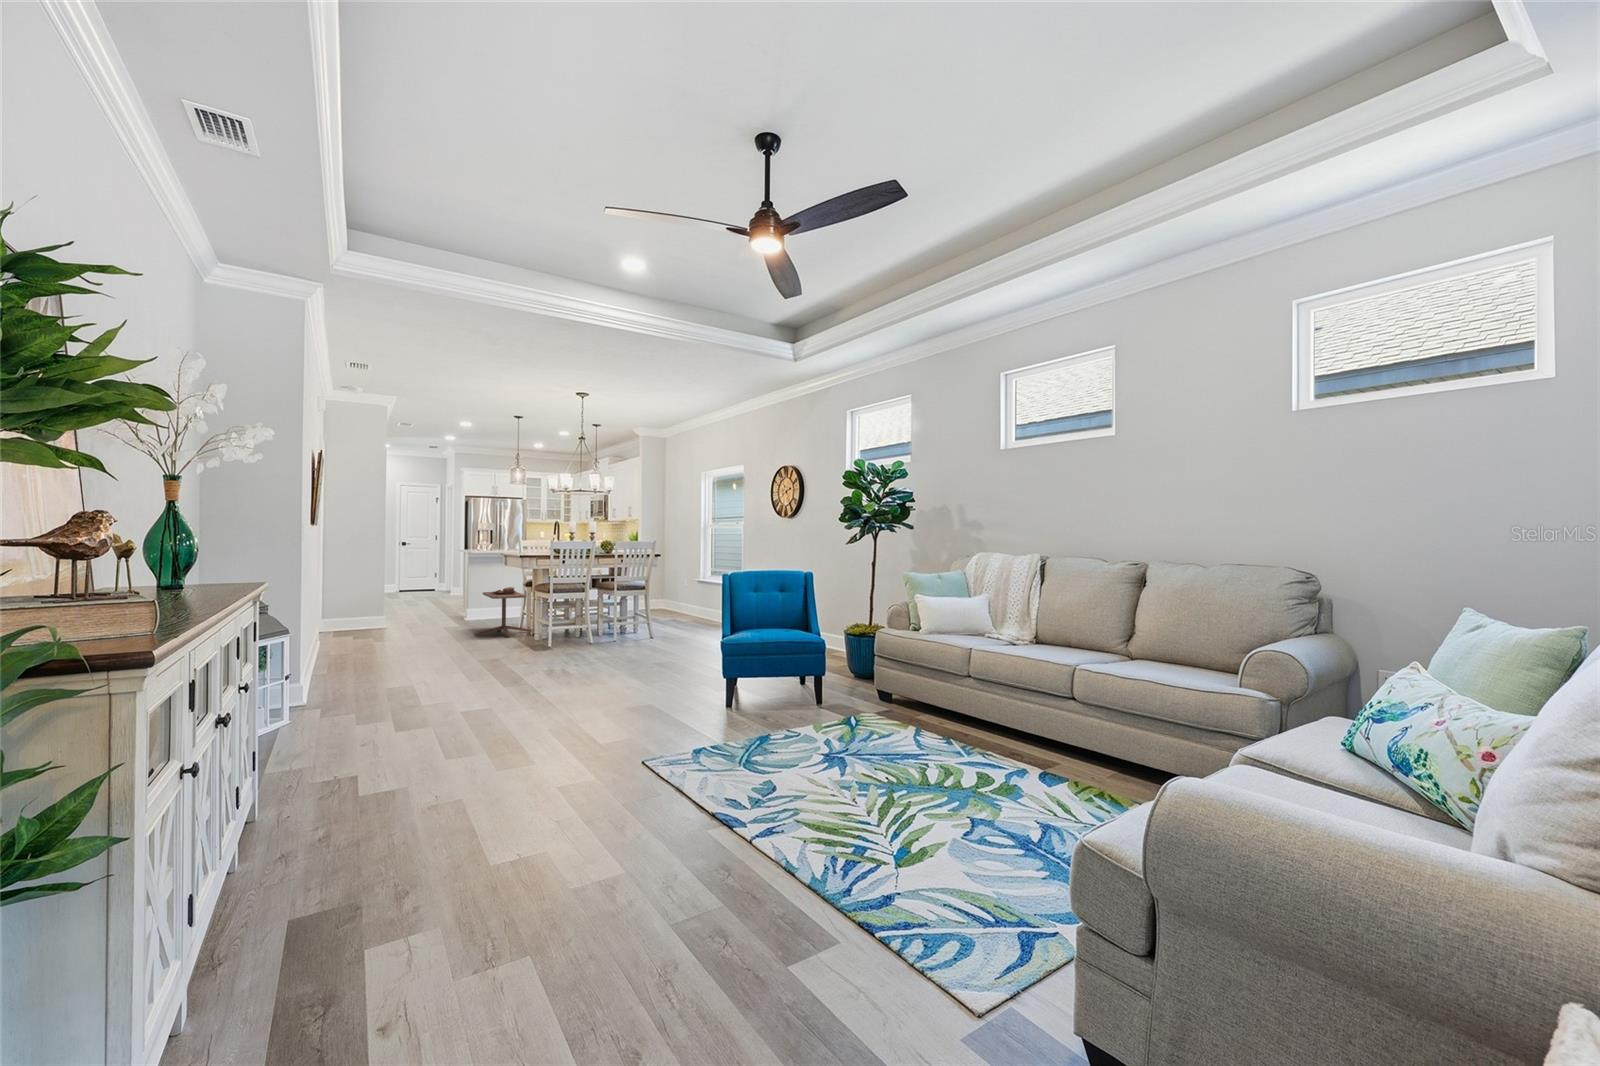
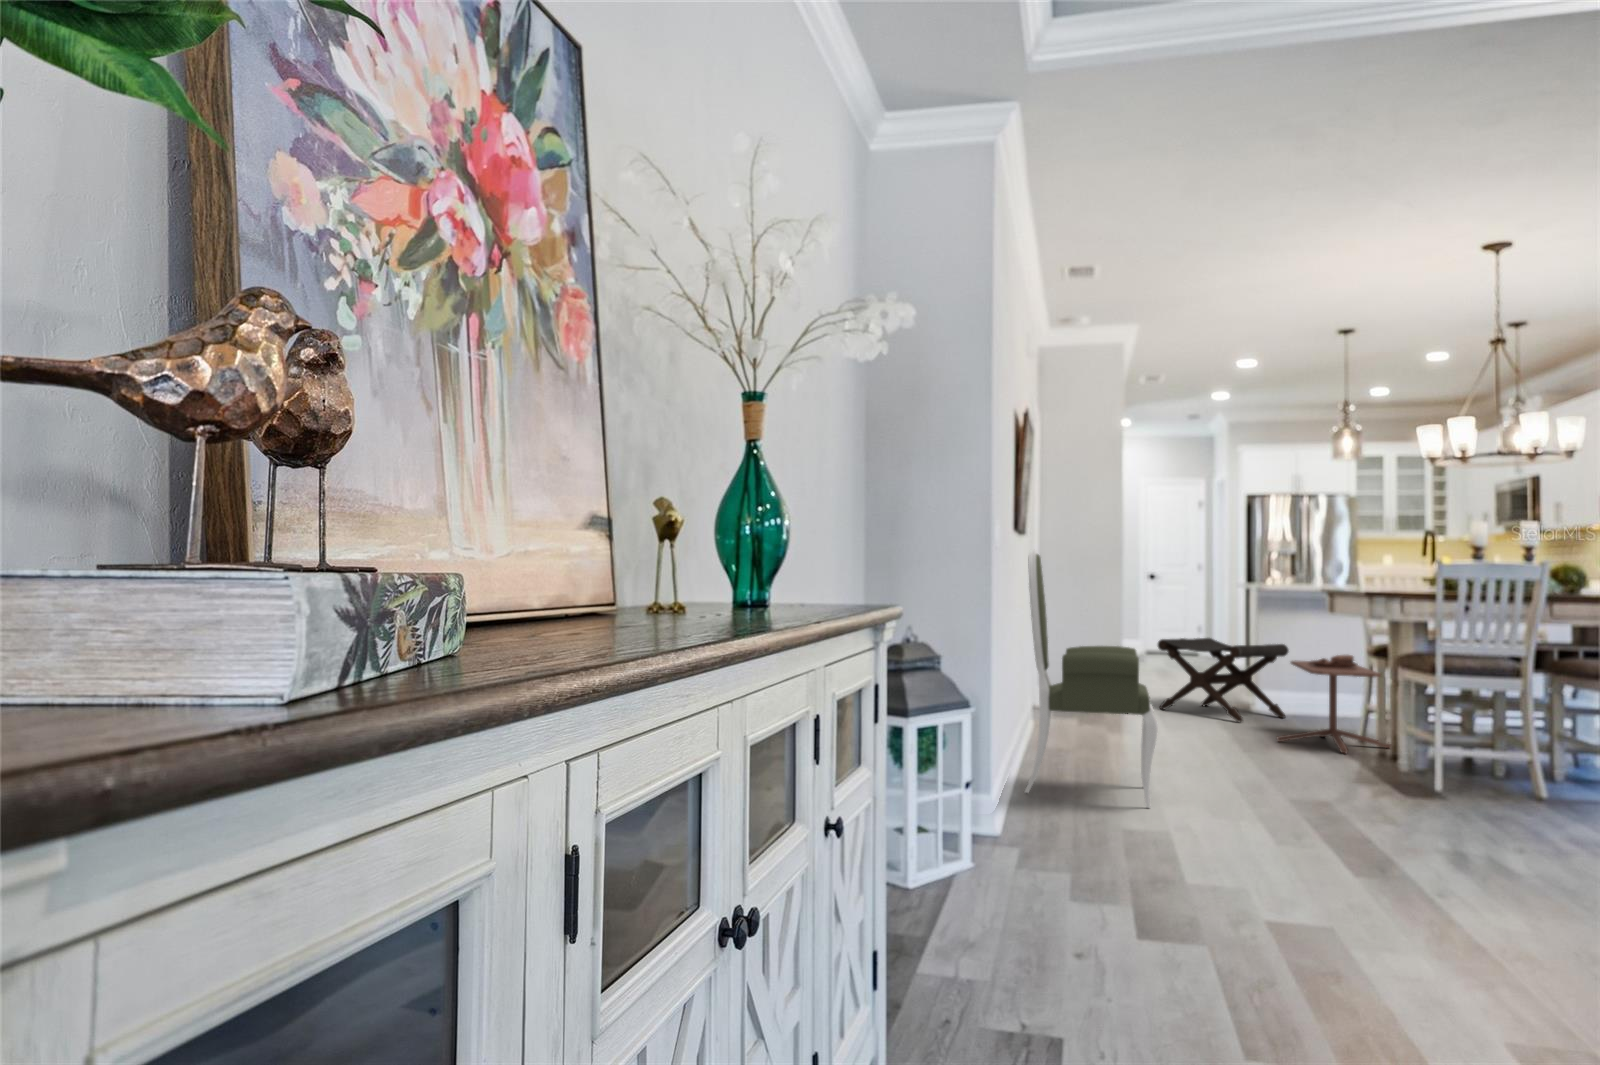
armchair: none [317,539,405,683] -> present [1025,550,1158,808]
footstool: none [405,583,483,629] -> present [1158,638,1289,722]

